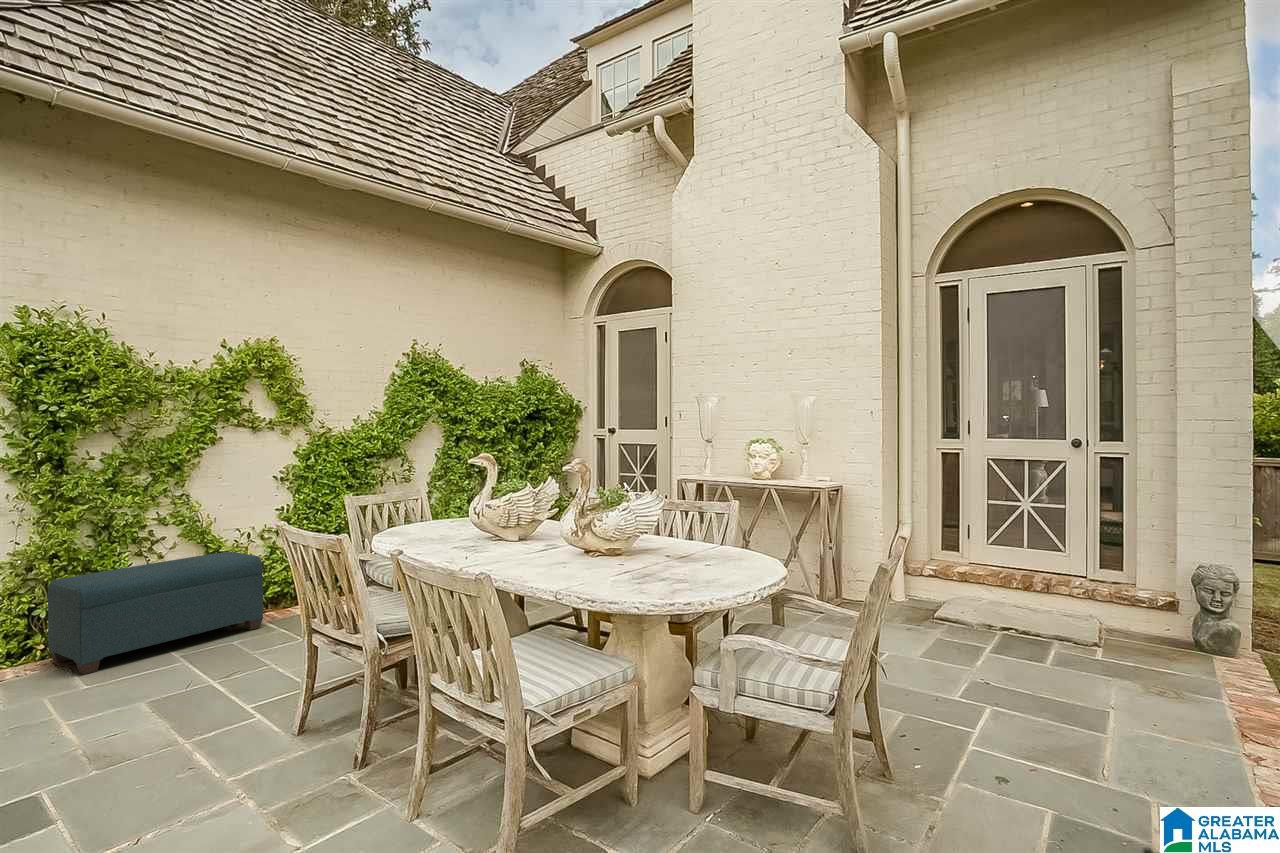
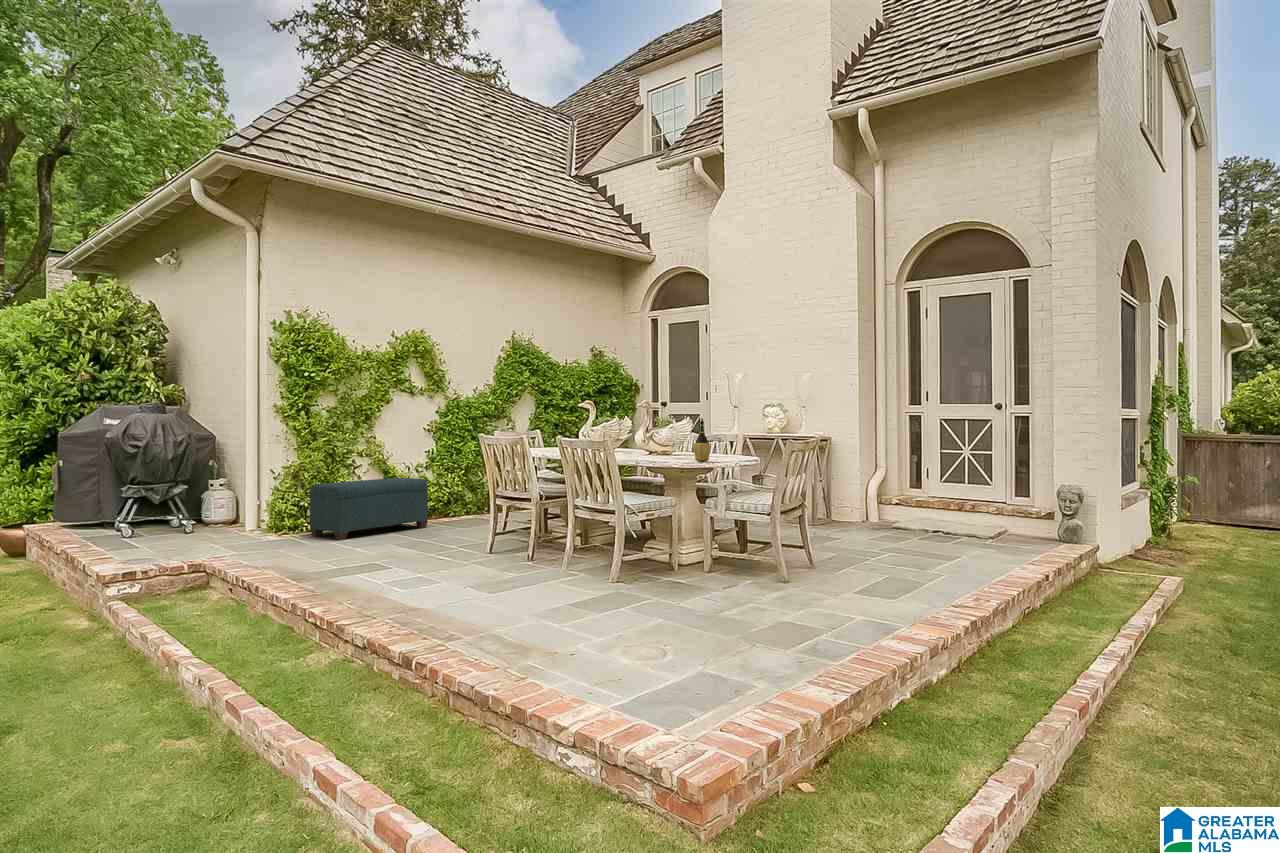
wine bottle: none [659,496,692,579] -> present [693,418,711,461]

